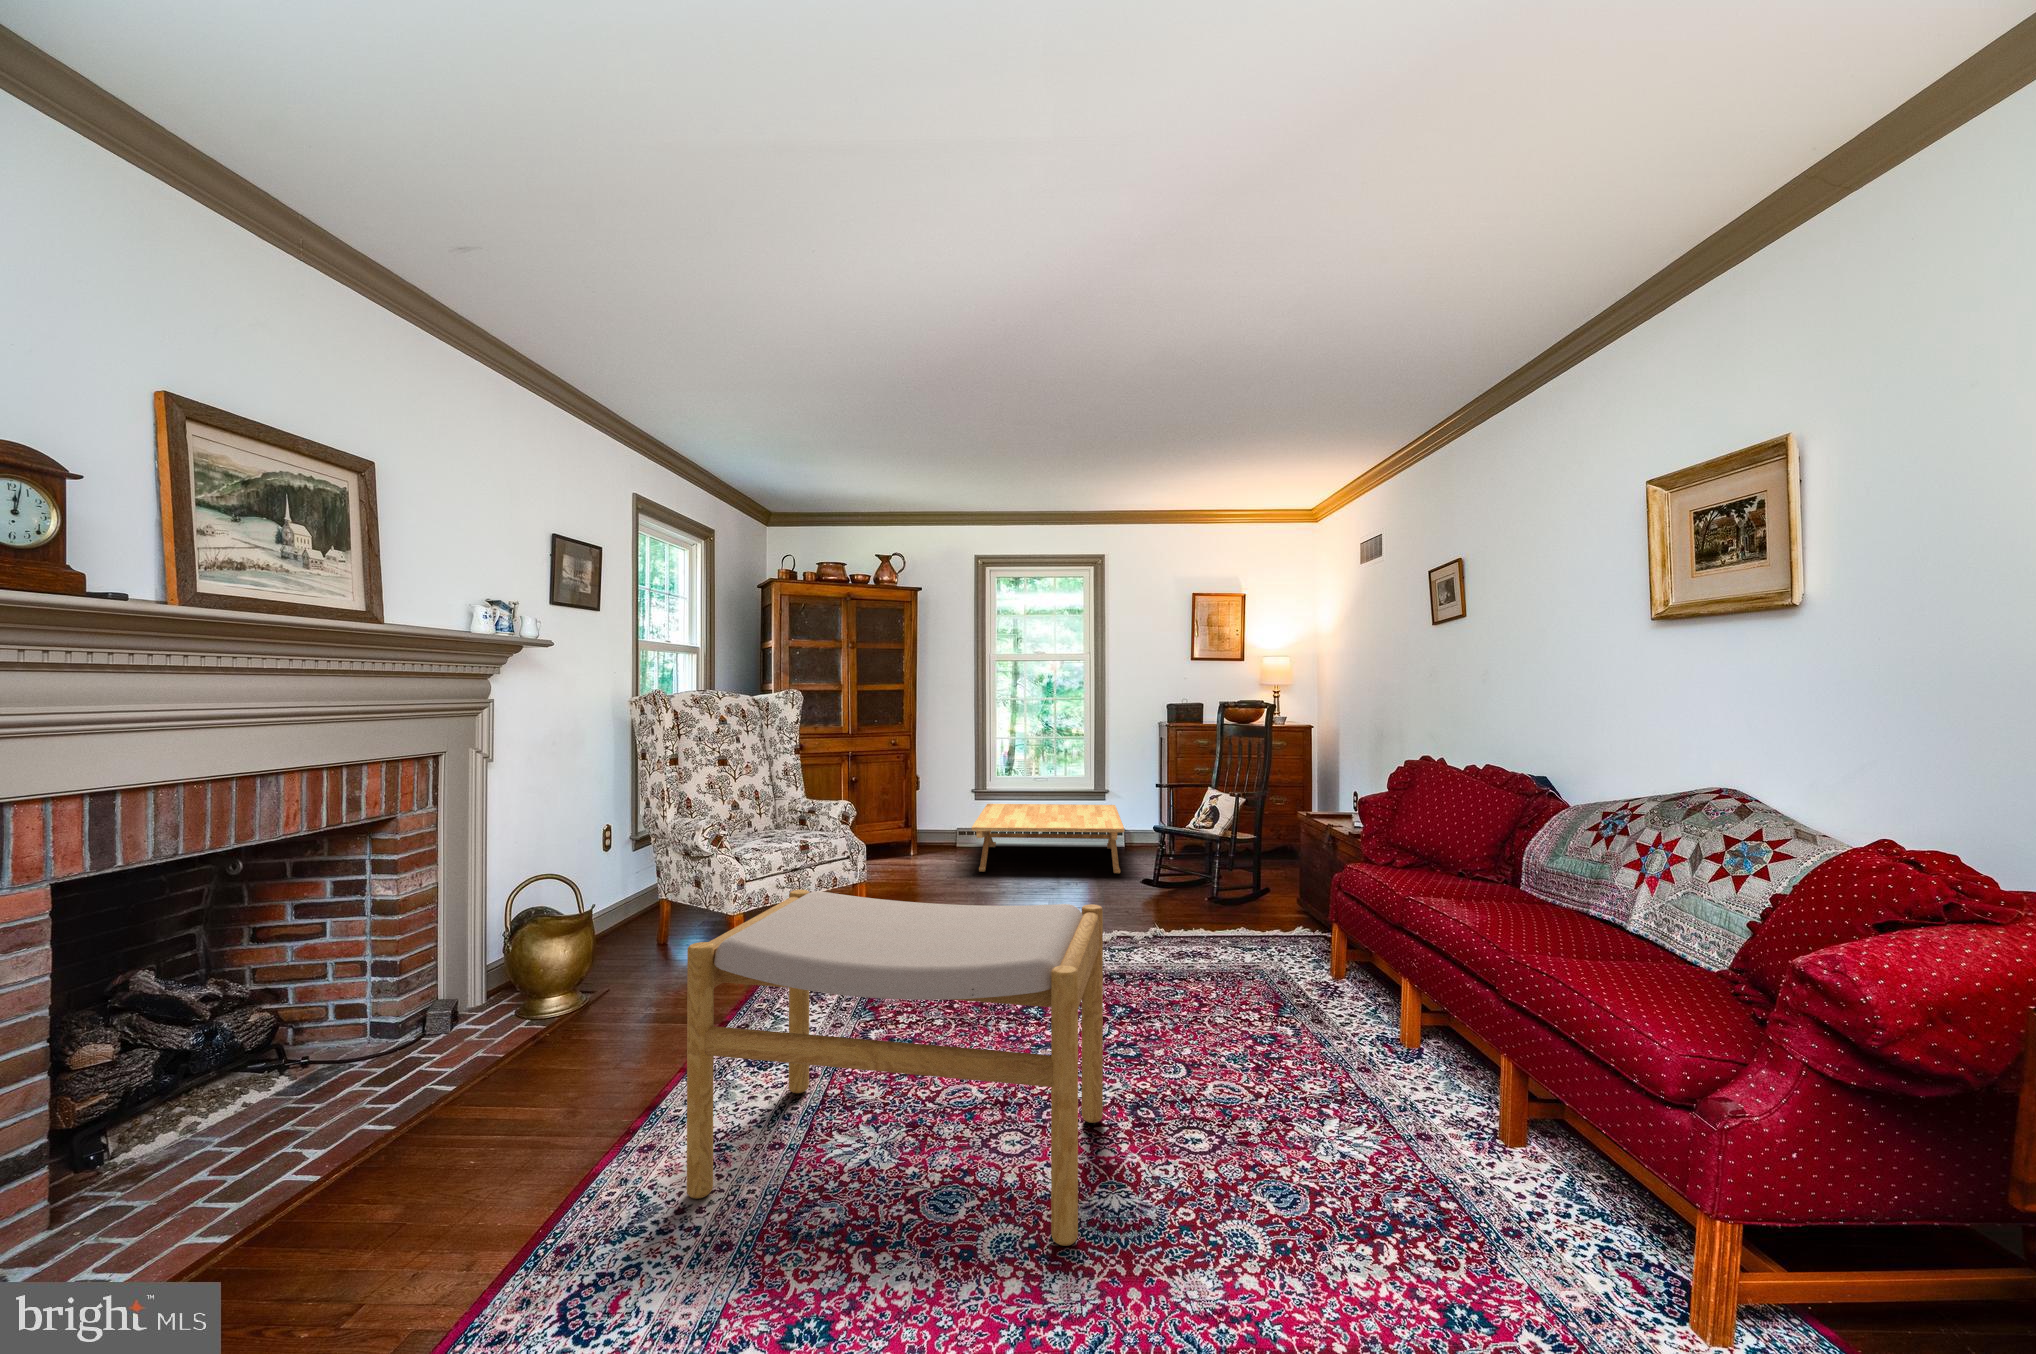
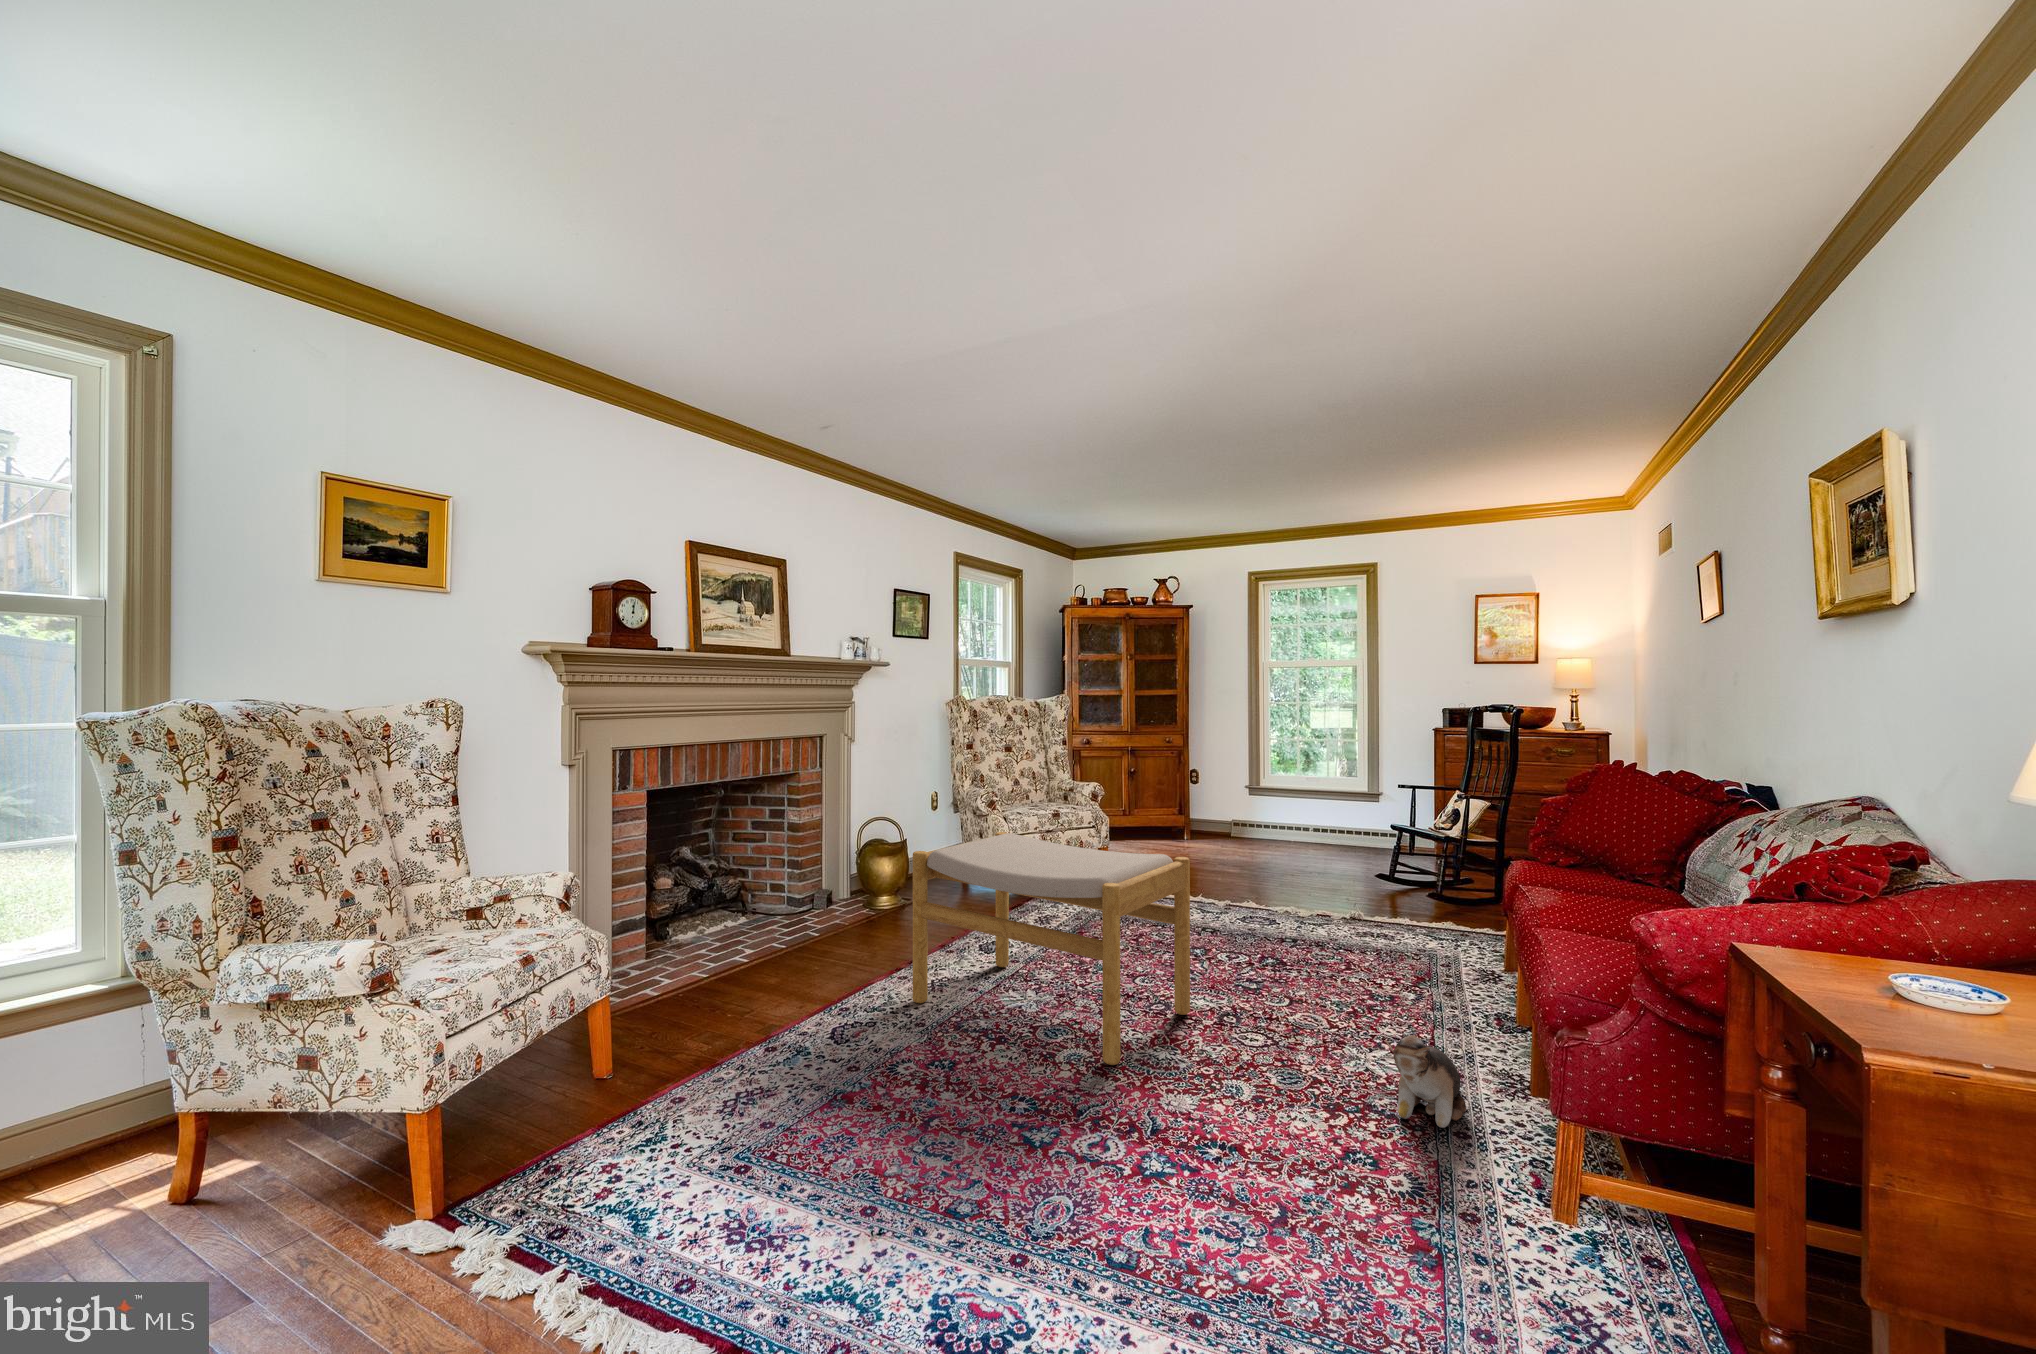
coffee table: present [971,804,1125,873] -> none [1223,798,1380,867]
plush toy: none [1435,1120,1515,1234] -> present [1385,1036,1466,1128]

